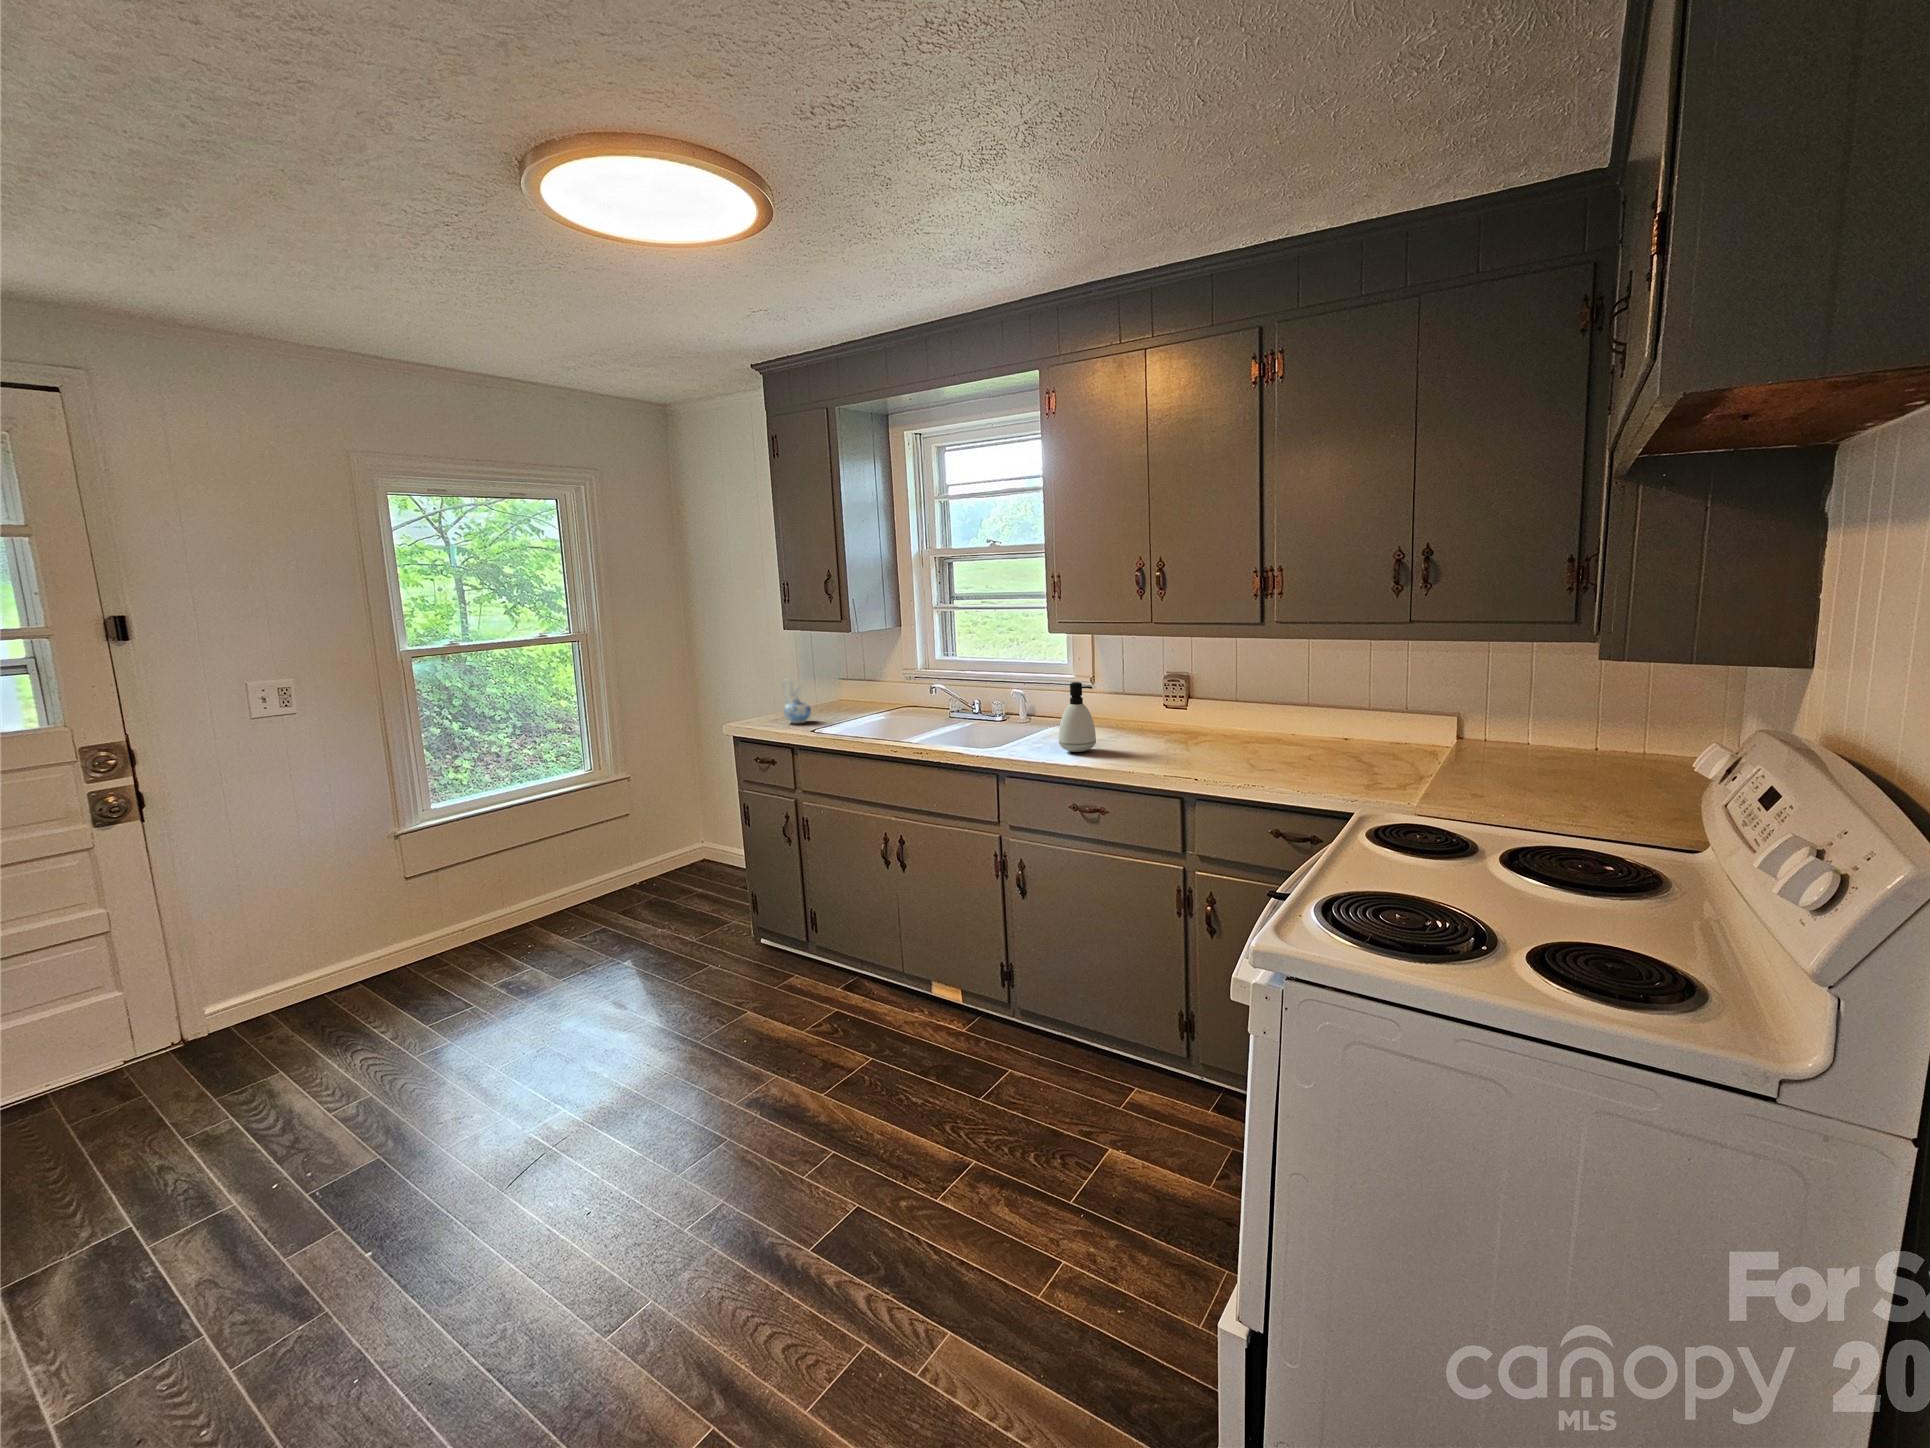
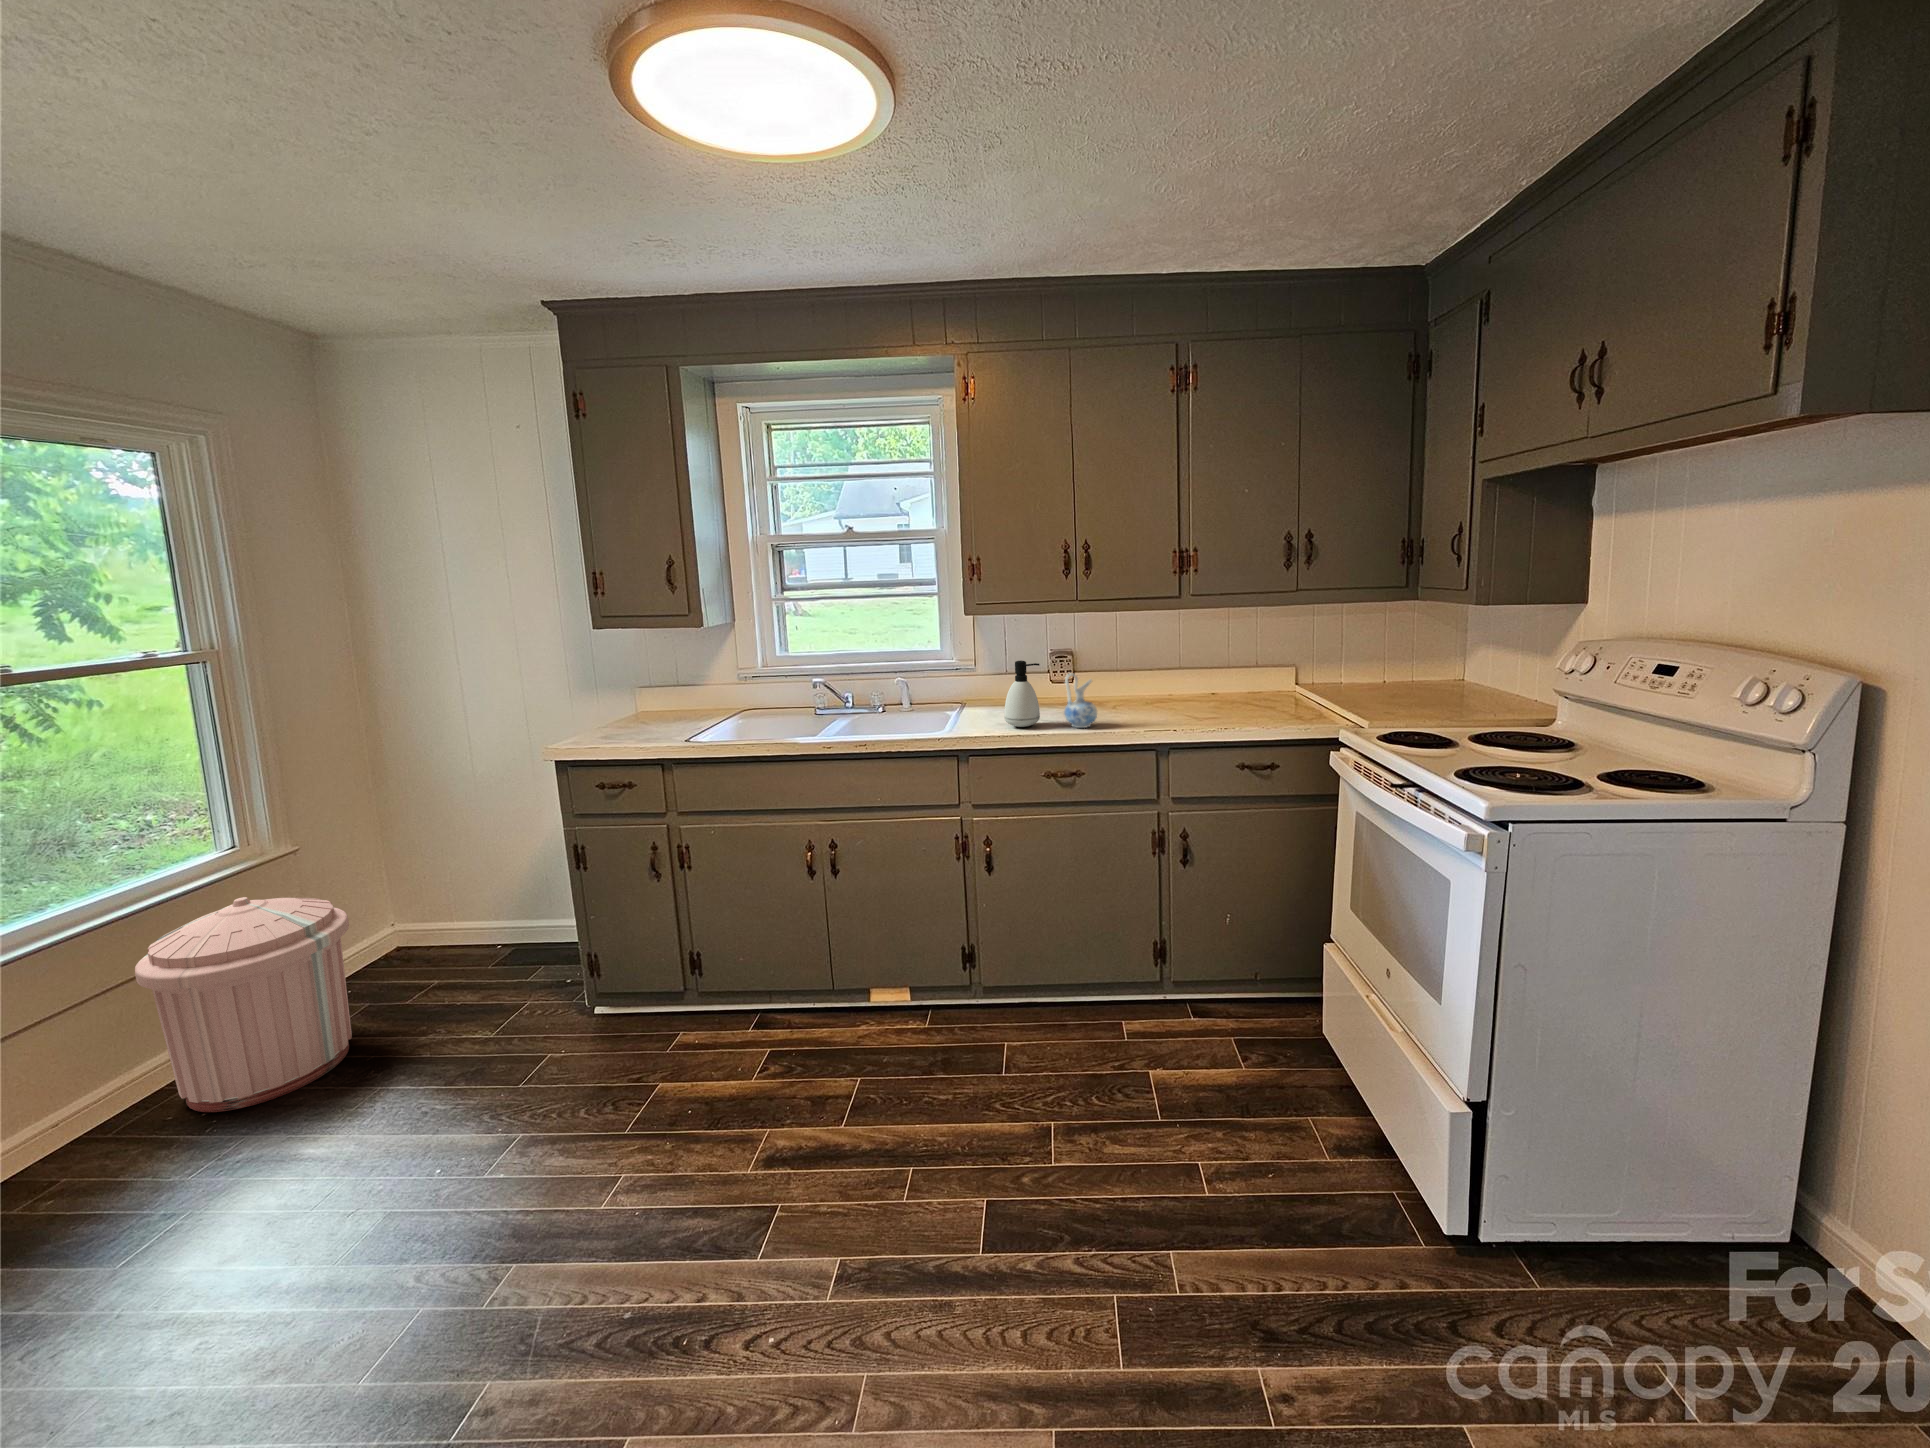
ceramic pitcher: present [783,679,811,723] -> present [1064,673,1097,728]
trash can: none [514,807,632,946] -> present [135,897,352,1112]

